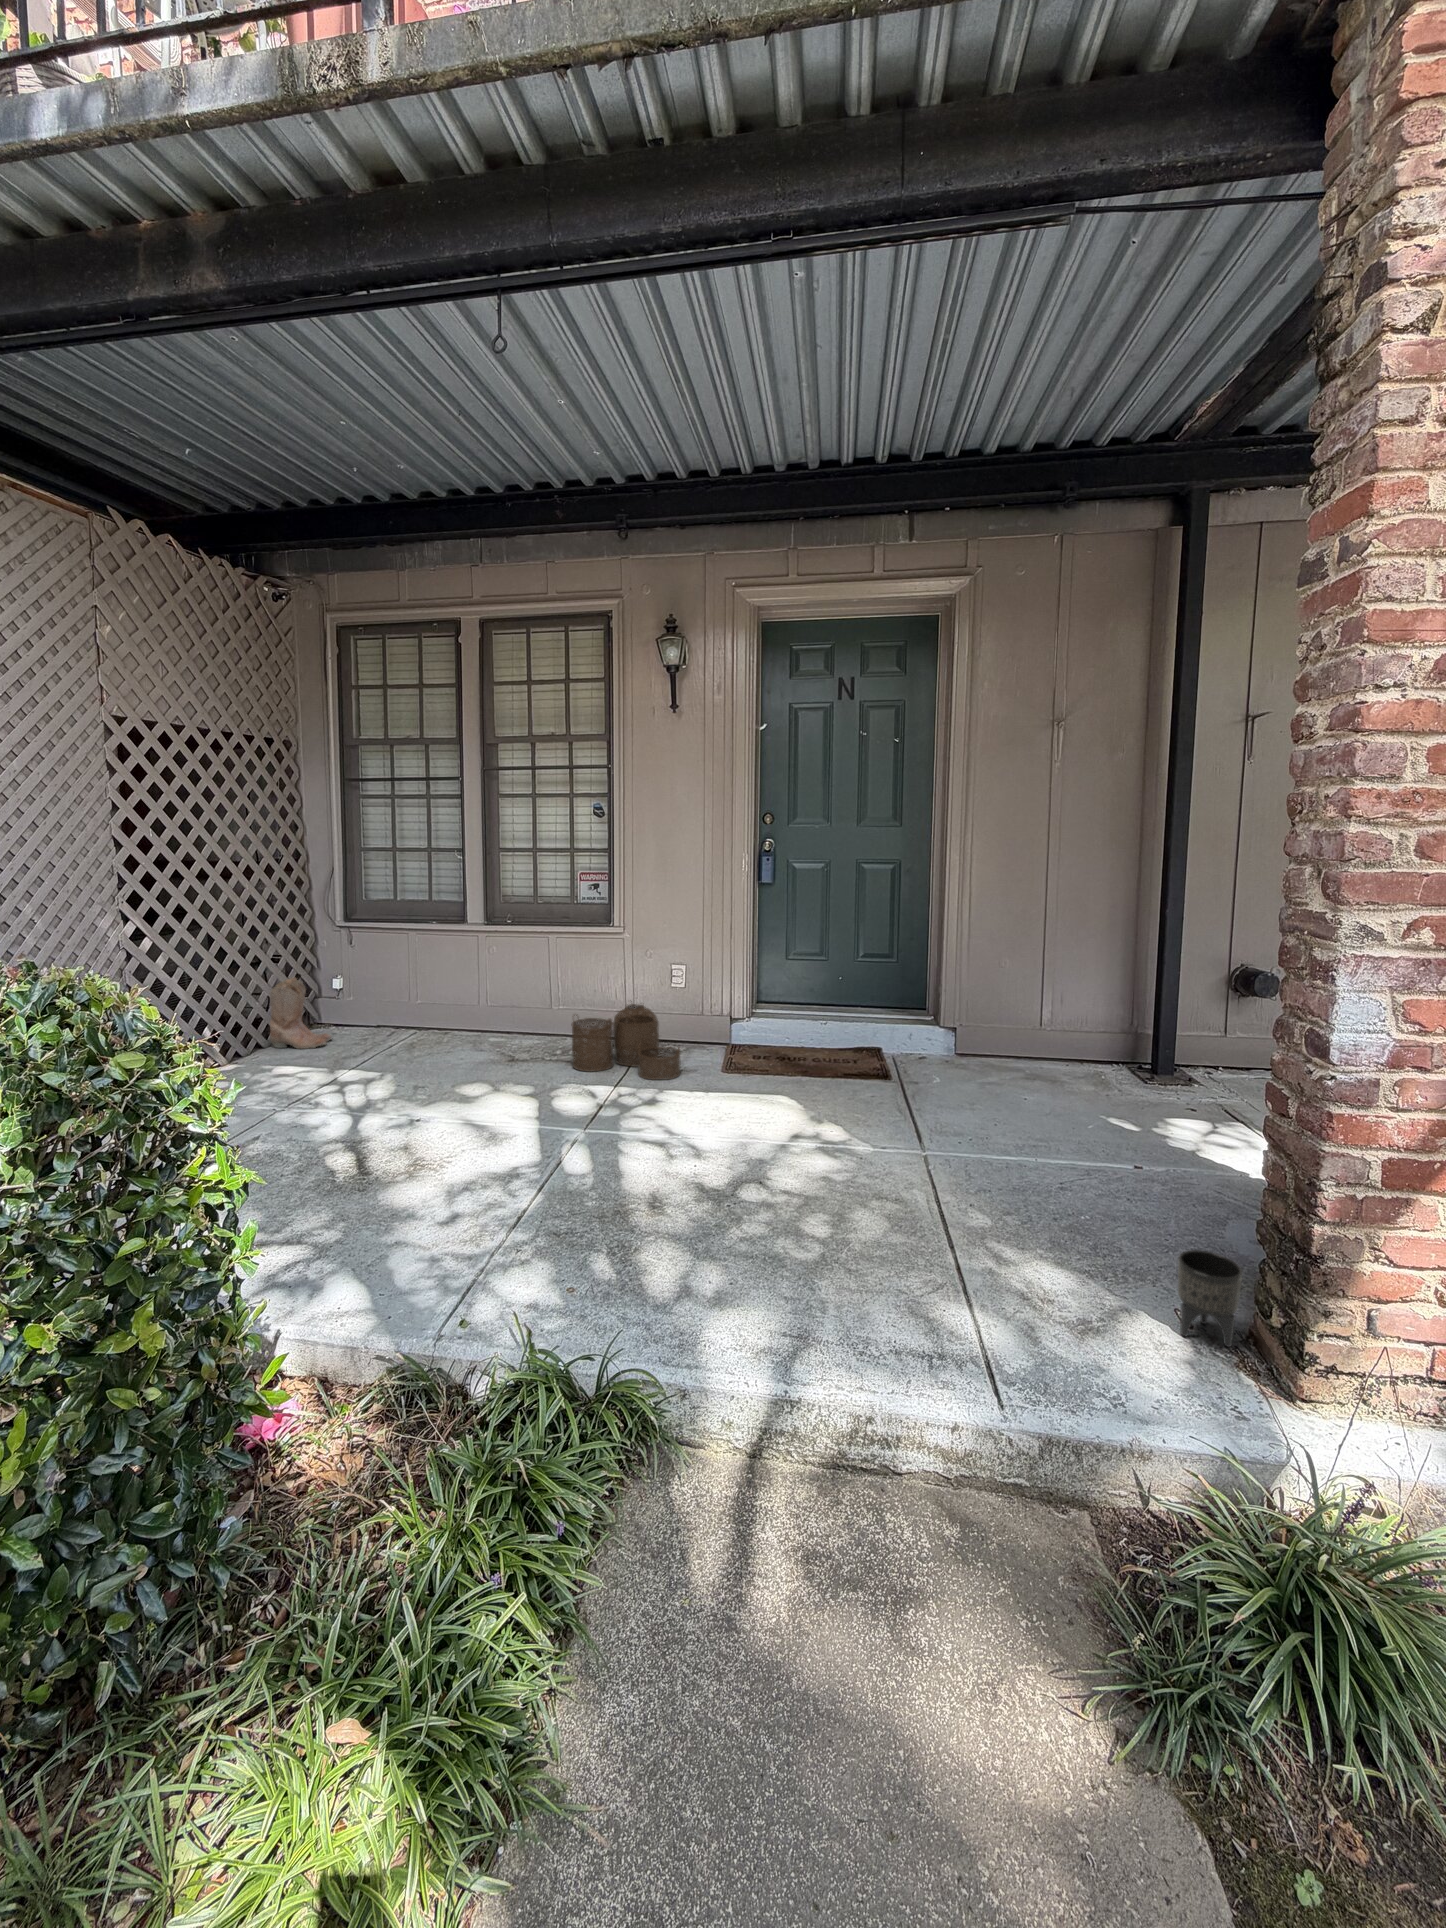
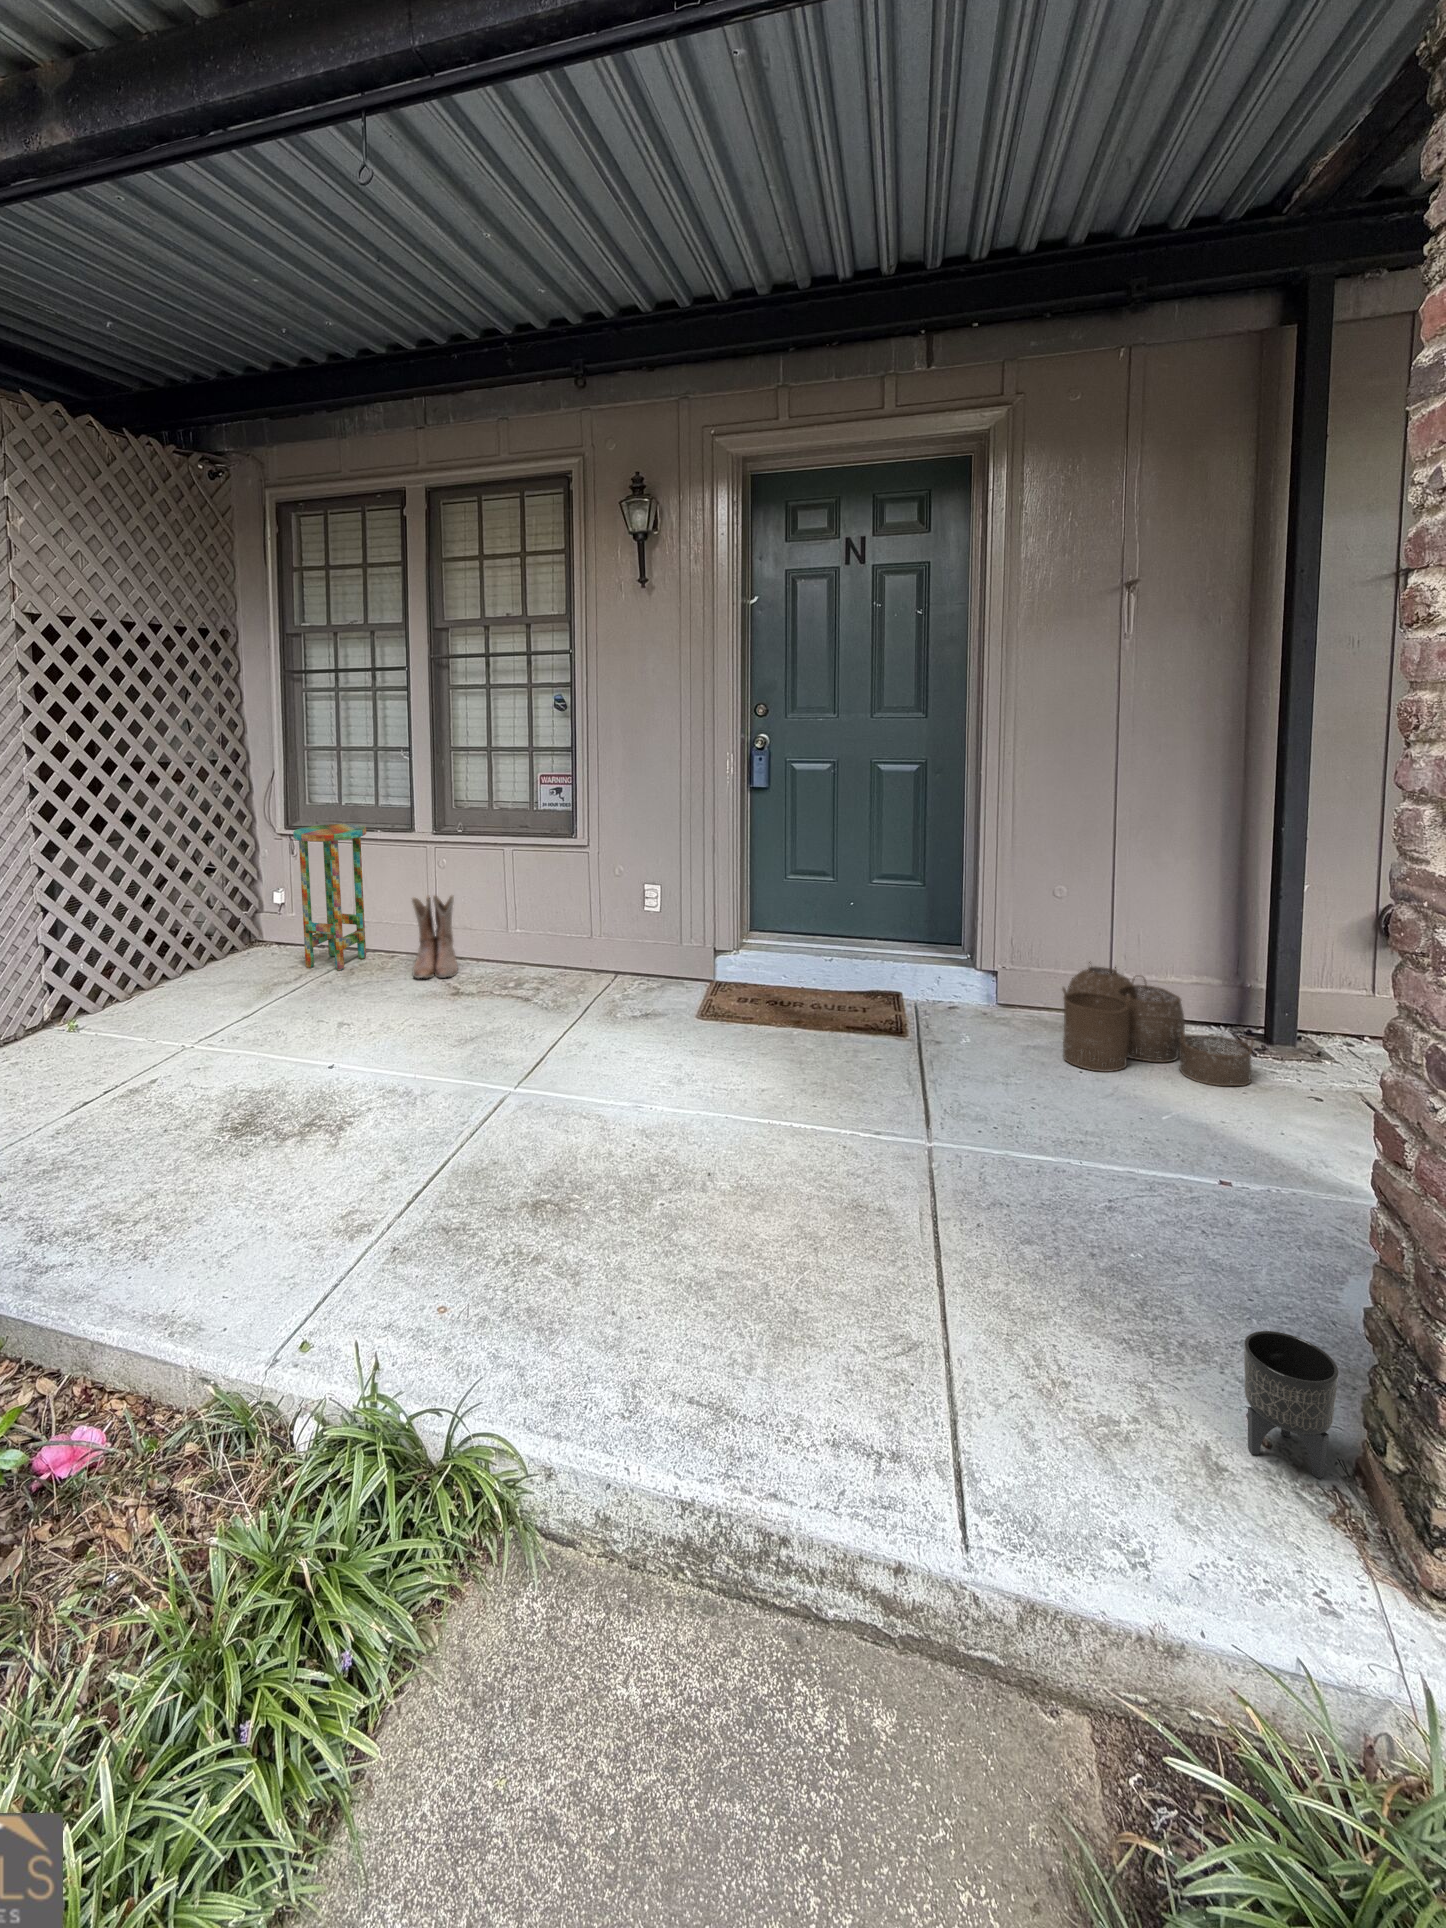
side table: none [357,914,423,1042] -> present [293,824,366,970]
boots: present [269,978,332,1049] -> present [412,895,458,978]
woven basket: present [571,1004,680,1080] -> present [1063,962,1254,1086]

